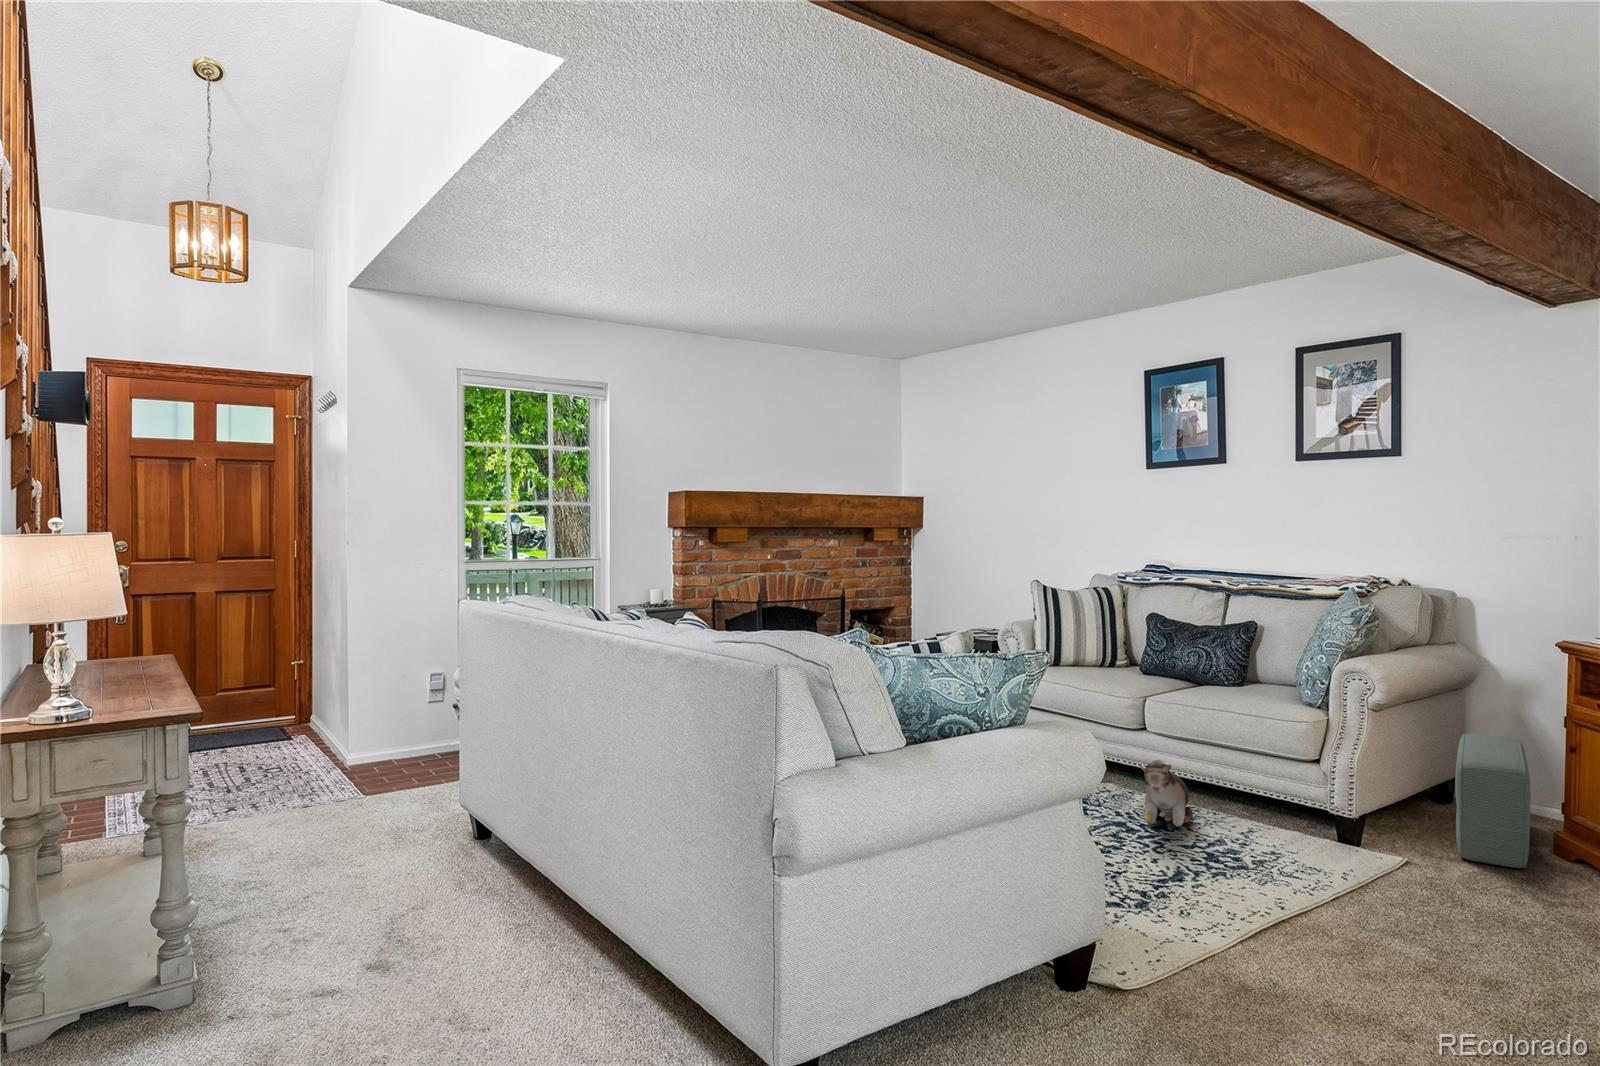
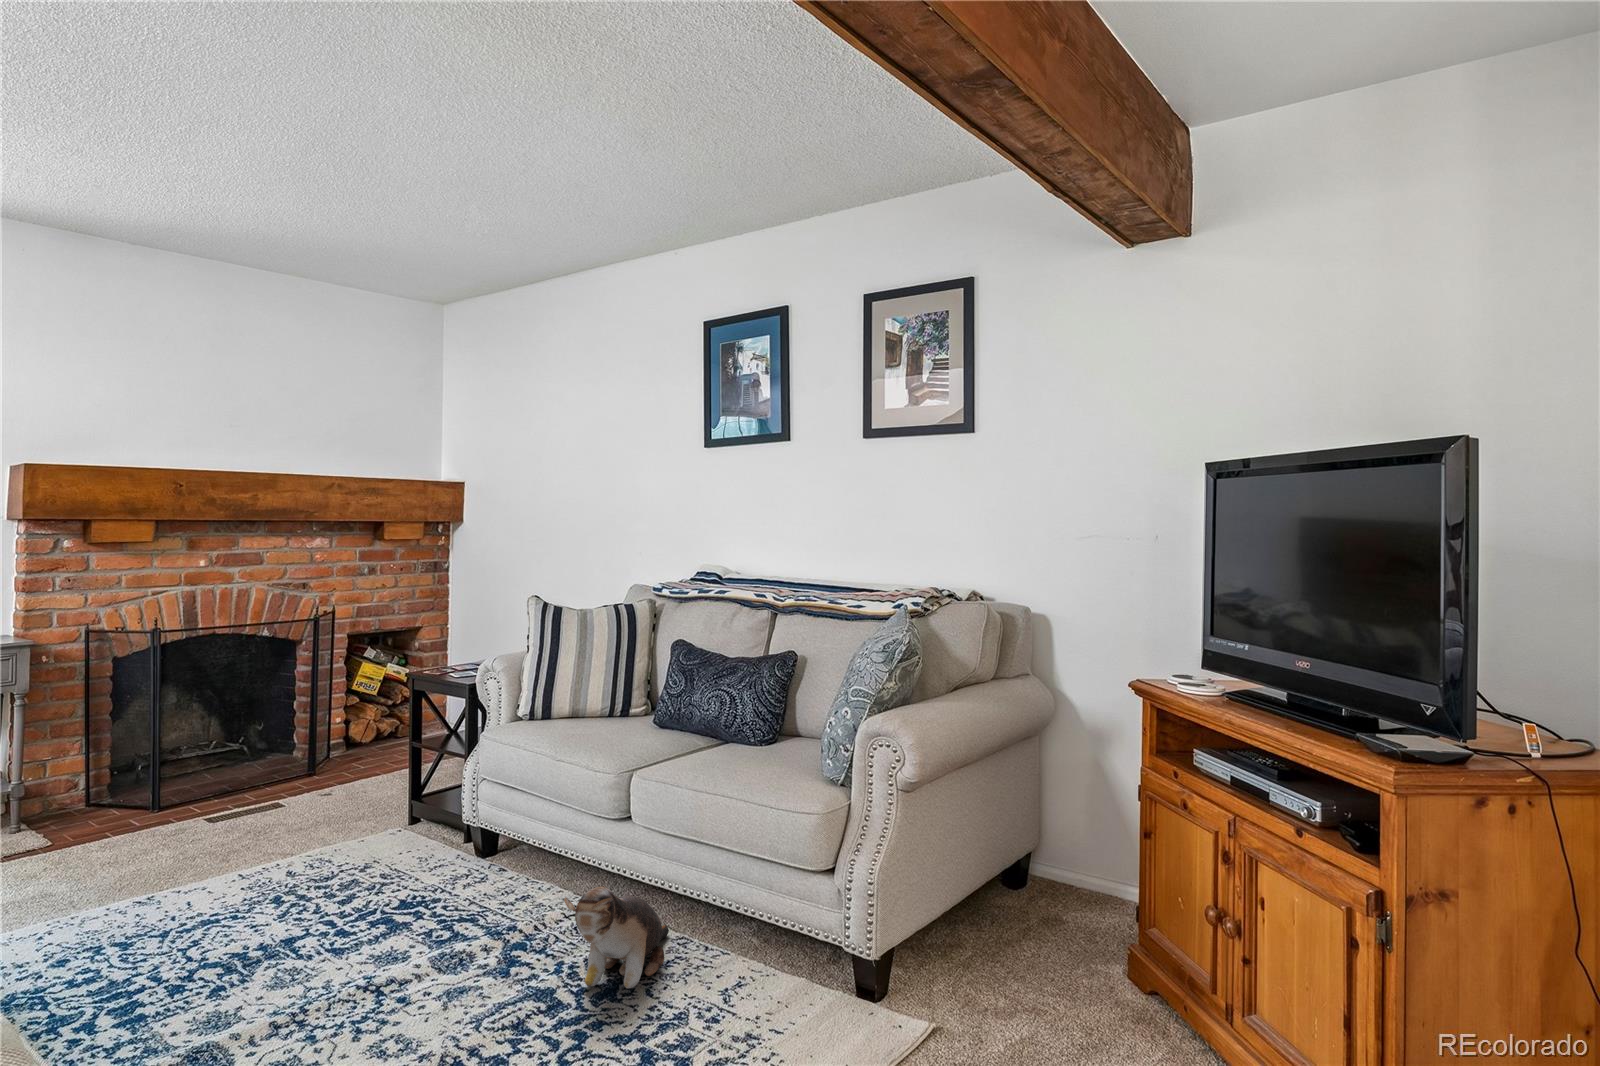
pouf: present [1455,733,1531,868] -> none [1006,798,1100,1015]

